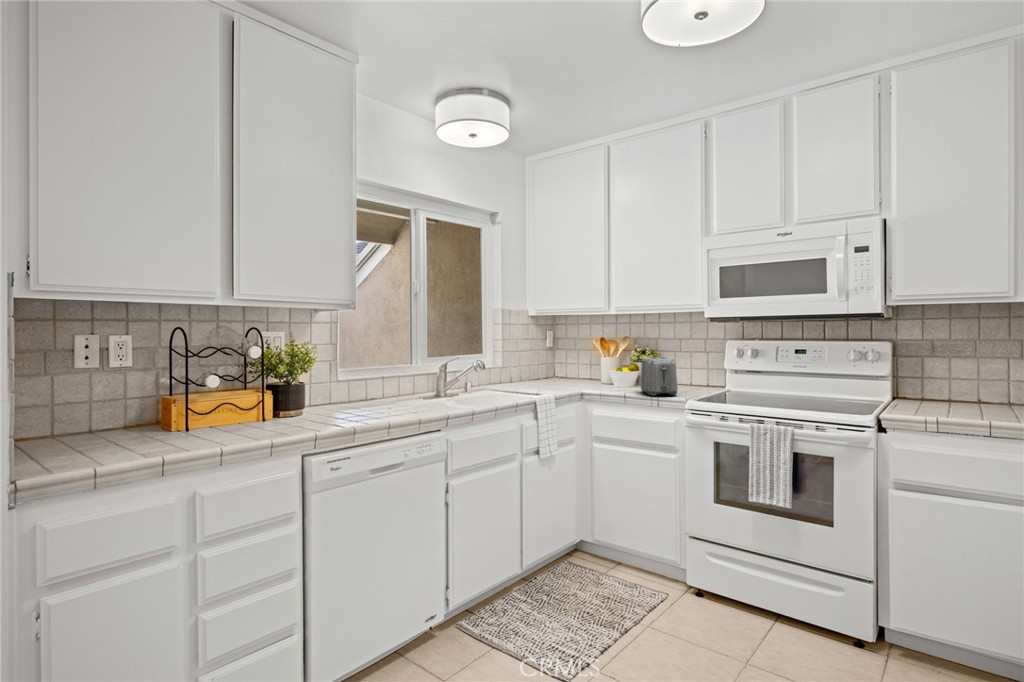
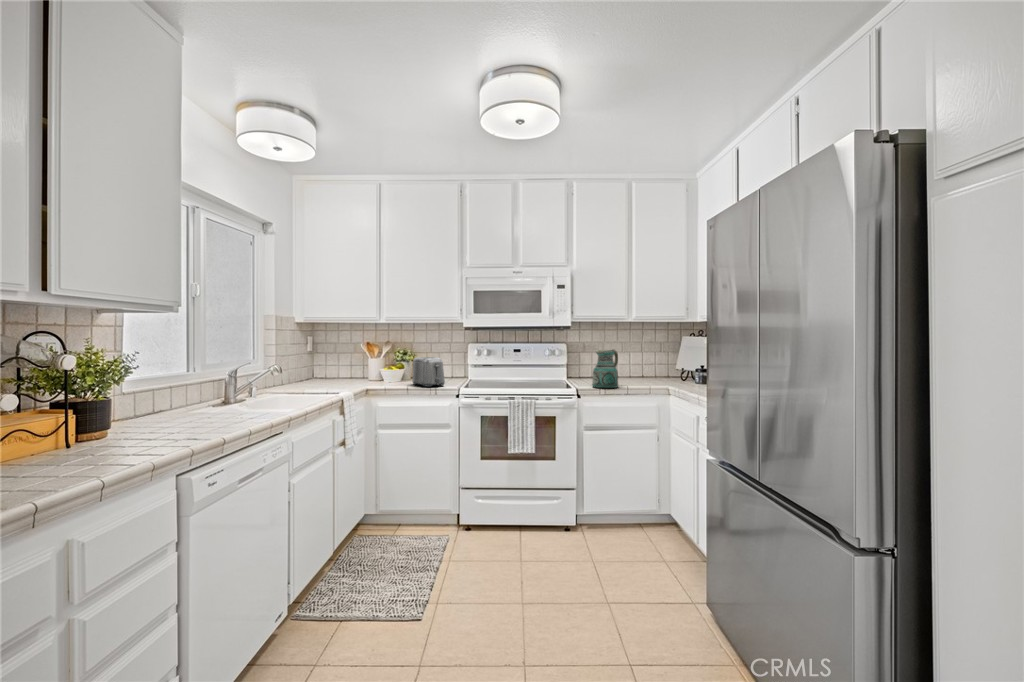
ceramic pitcher: none [915,352,978,420] -> present [592,349,618,388]

